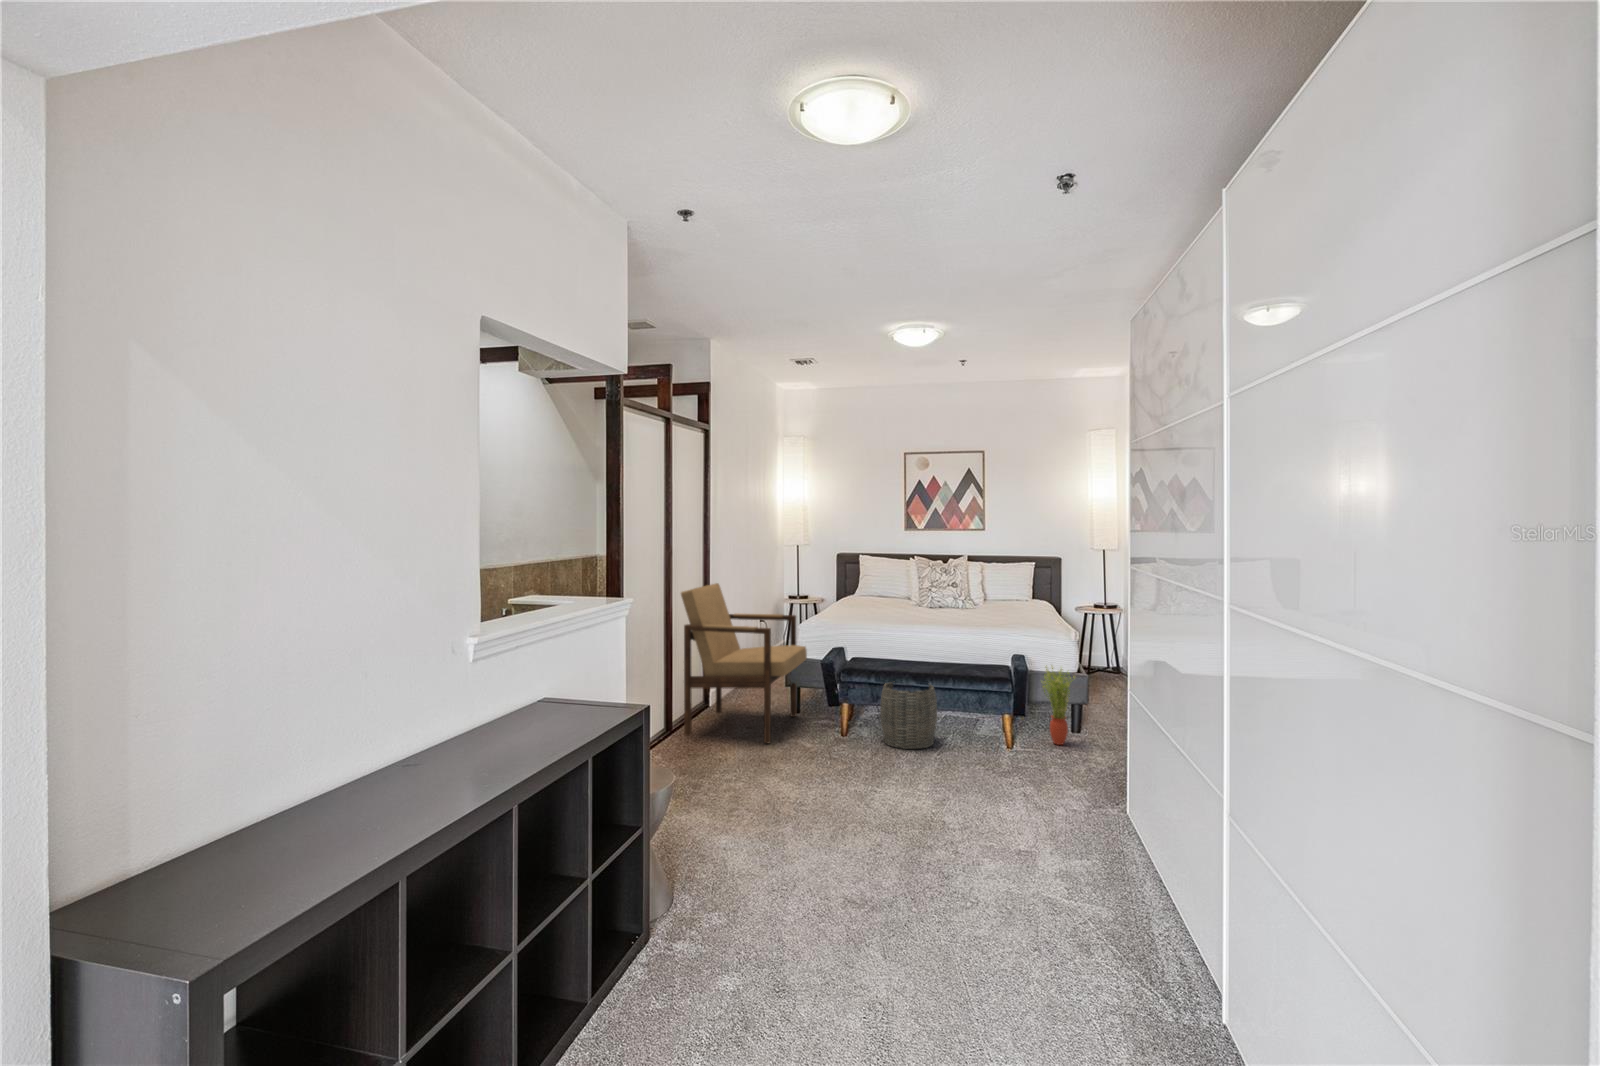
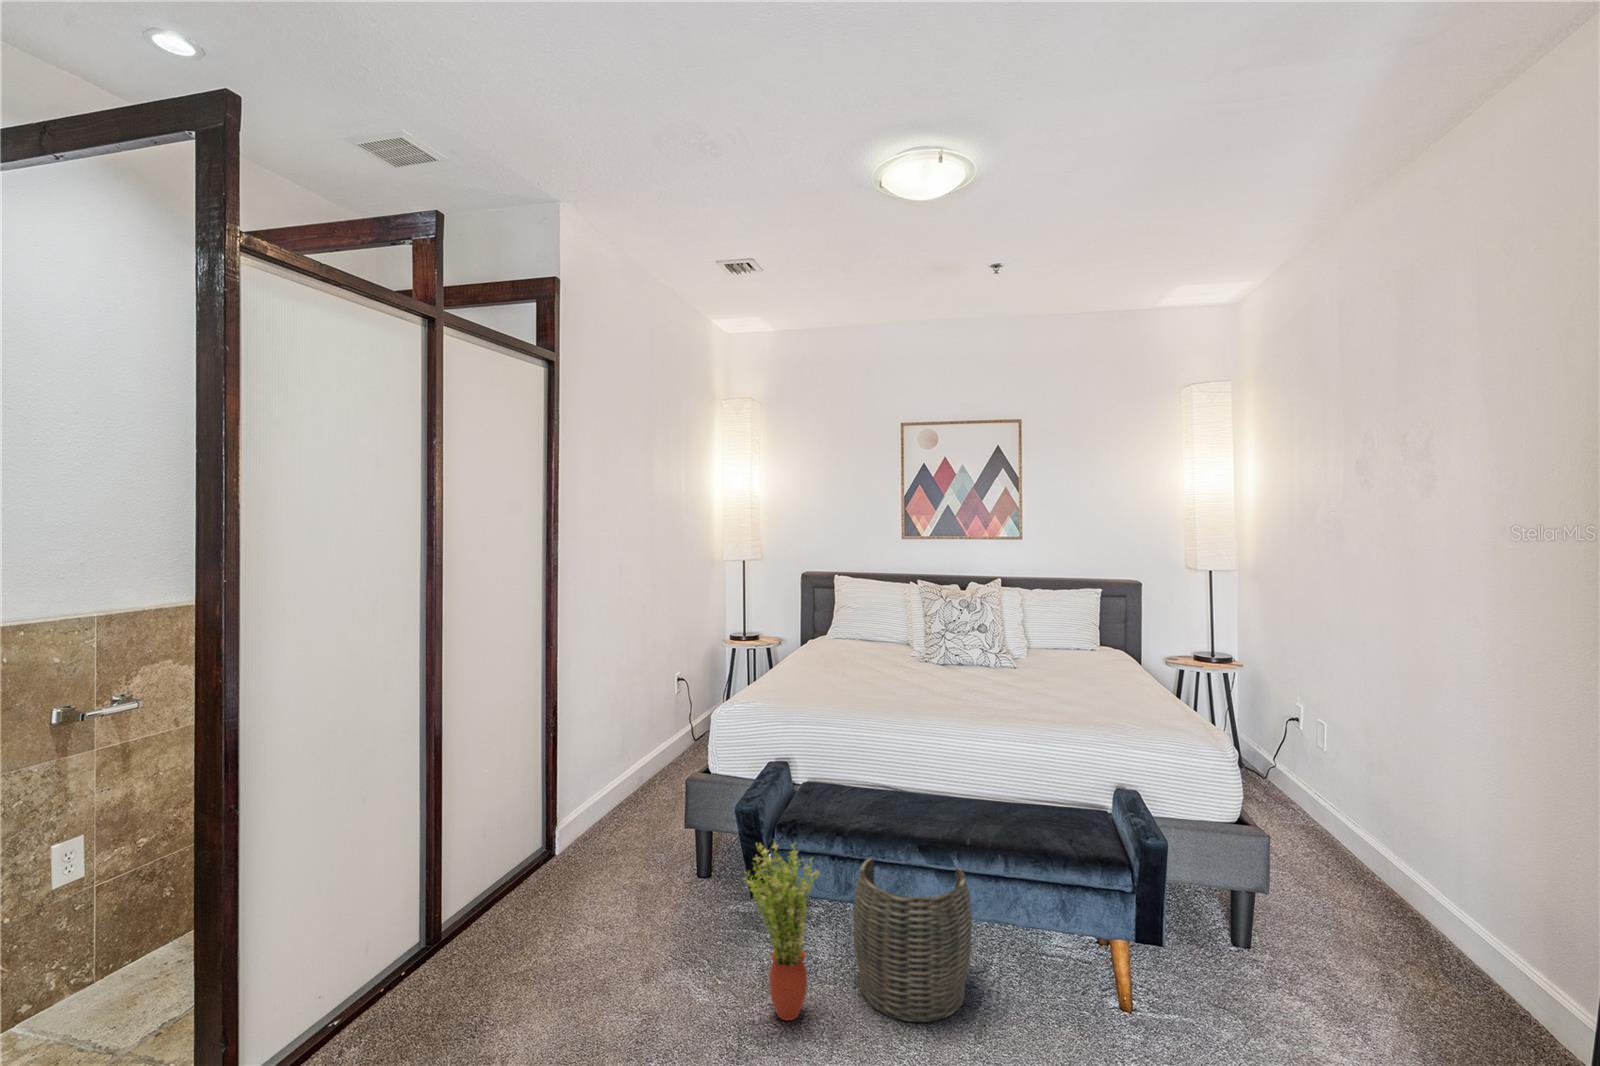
armchair: present [681,583,807,743] -> none [450,642,720,1001]
potted plant: present [1043,667,1075,745] -> present [744,842,819,1020]

